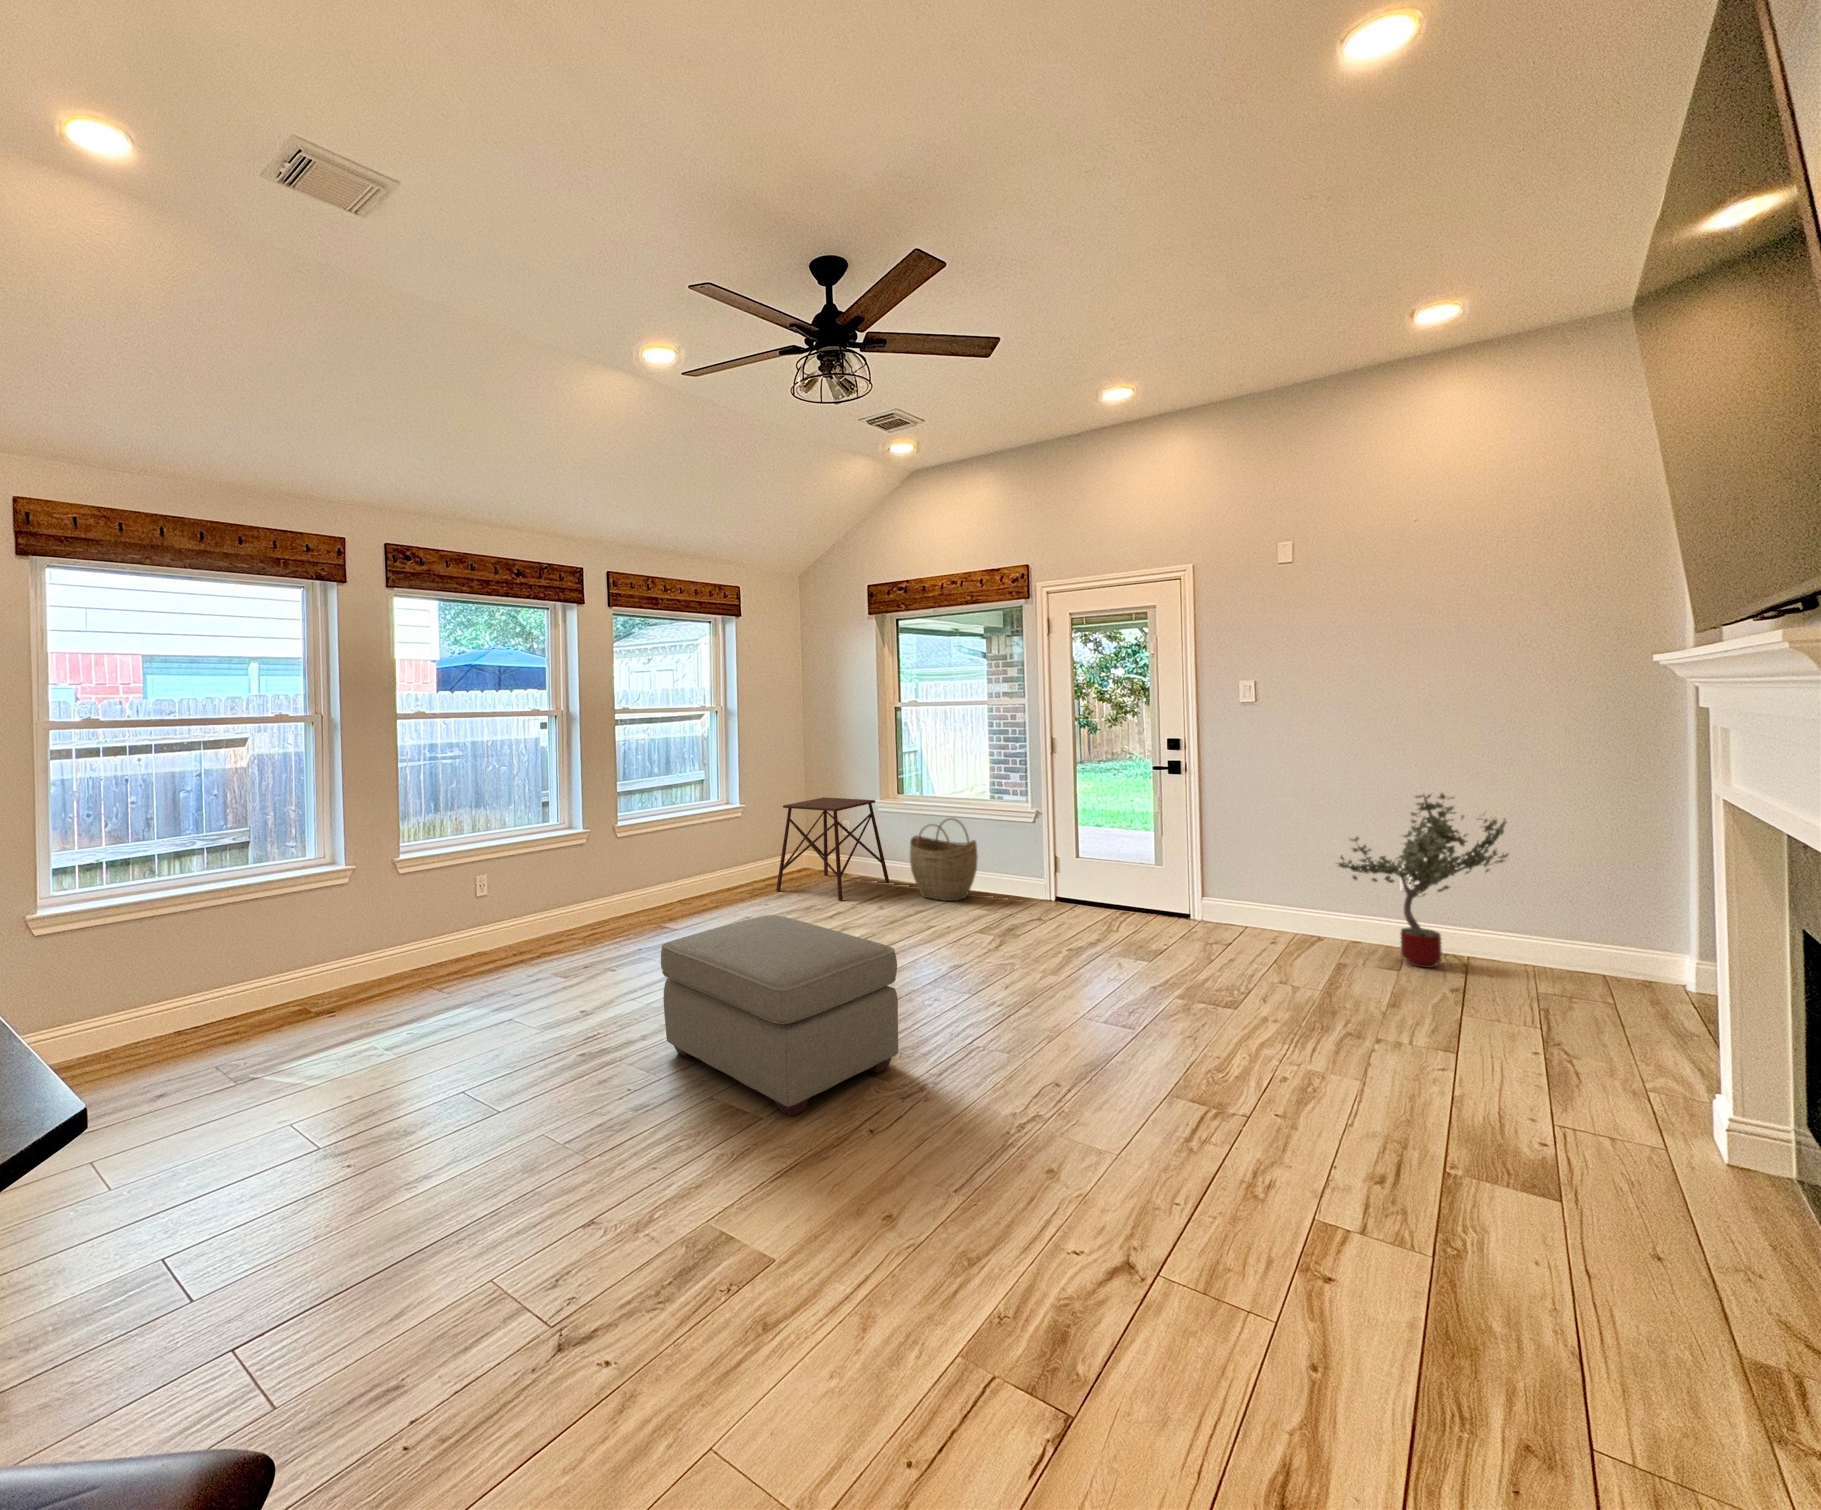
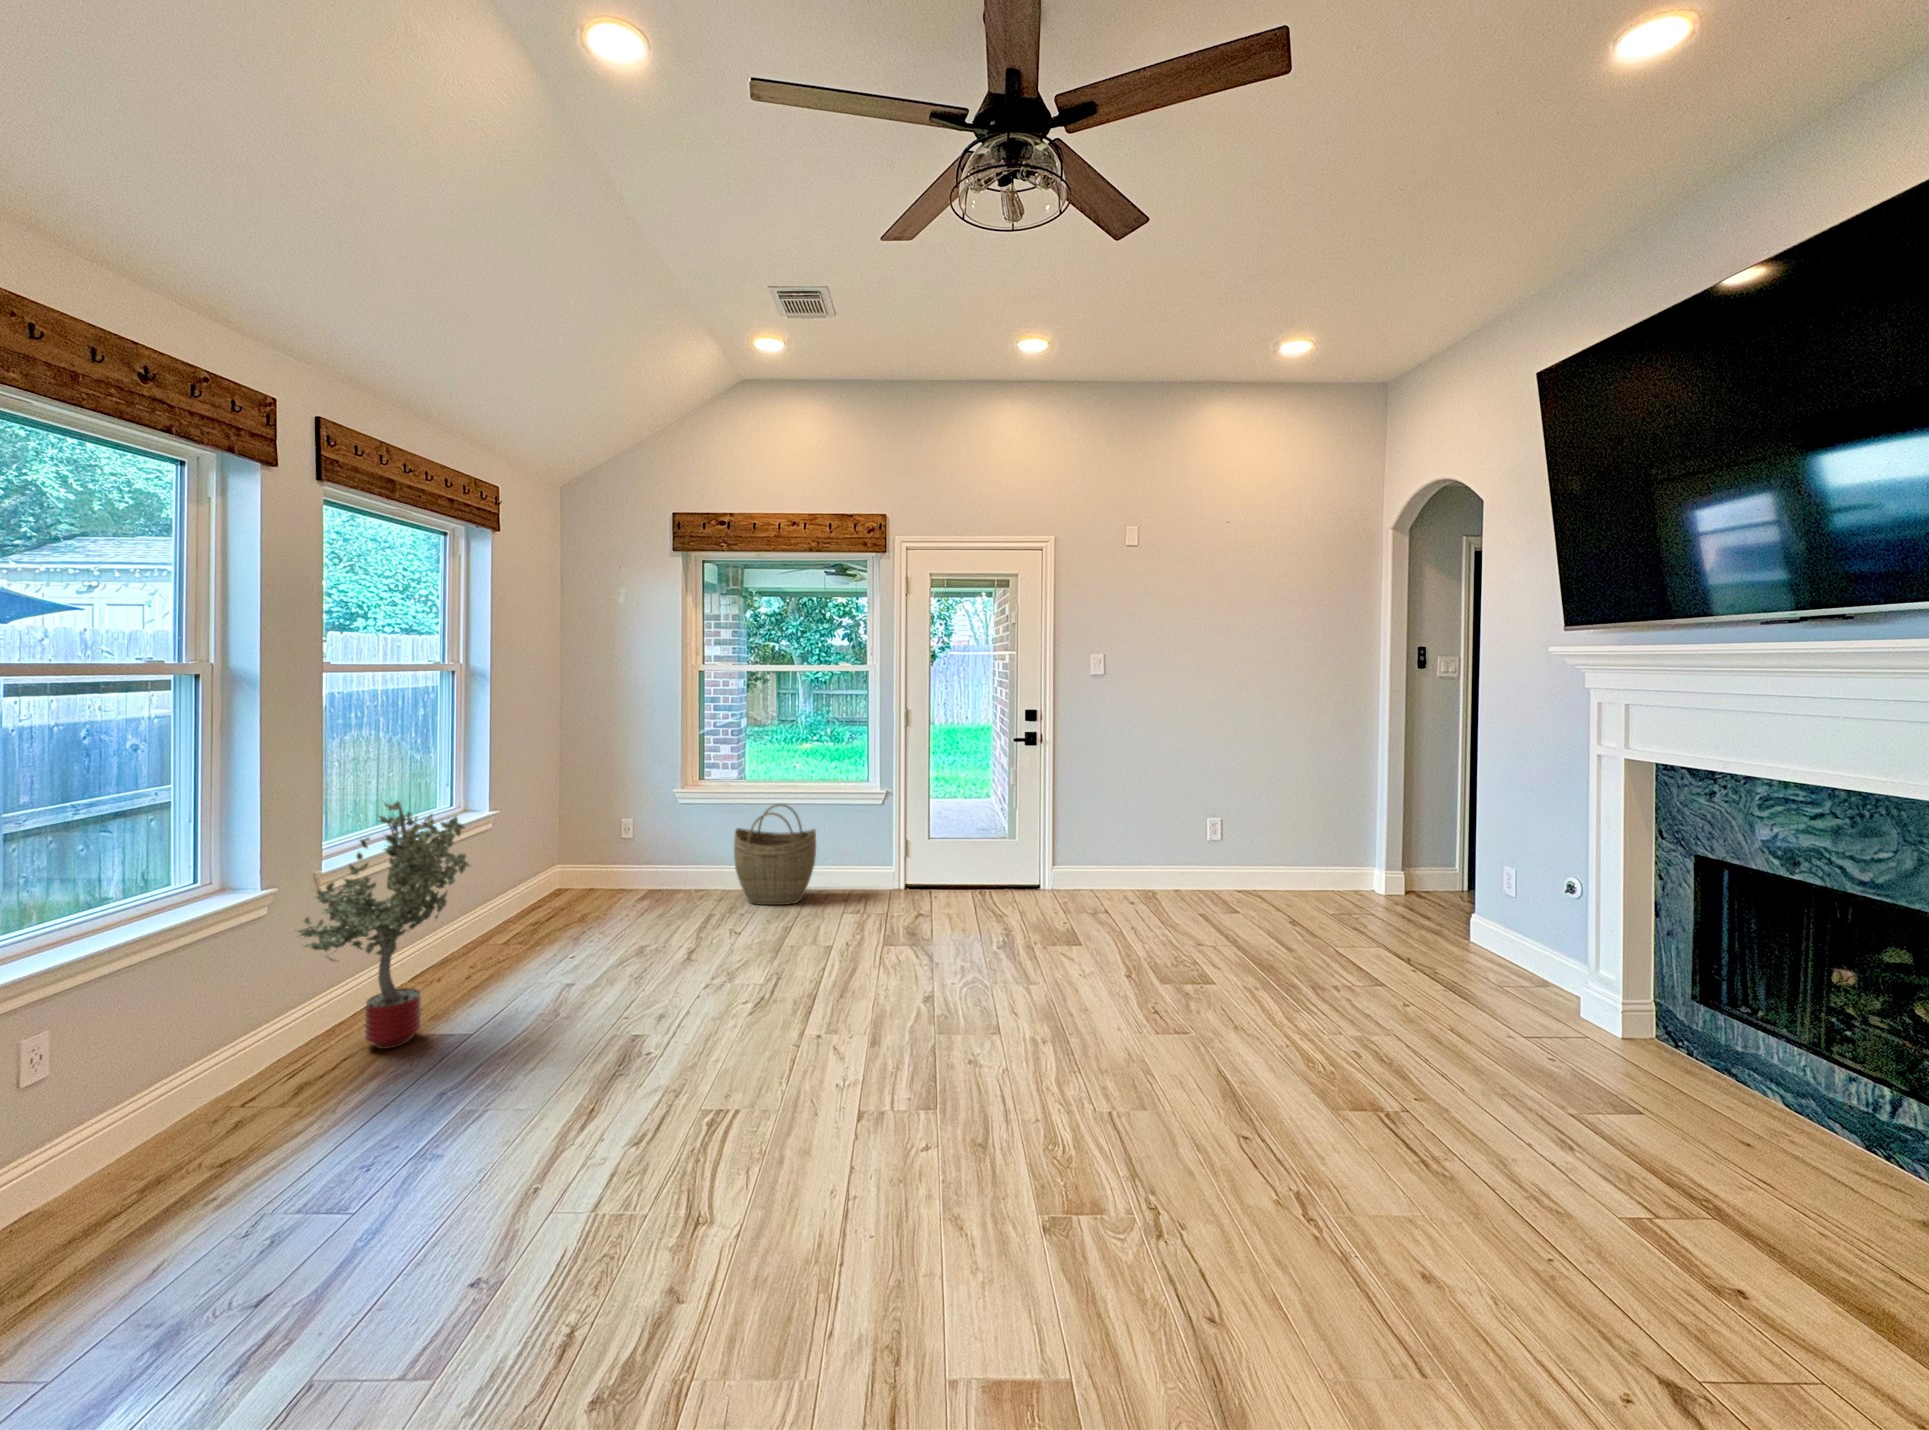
potted tree: present [1338,793,1508,968] -> present [298,802,470,1049]
side table: present [776,797,889,901] -> none [537,786,689,923]
ottoman: present [661,915,898,1117] -> none [636,968,1003,1292]

